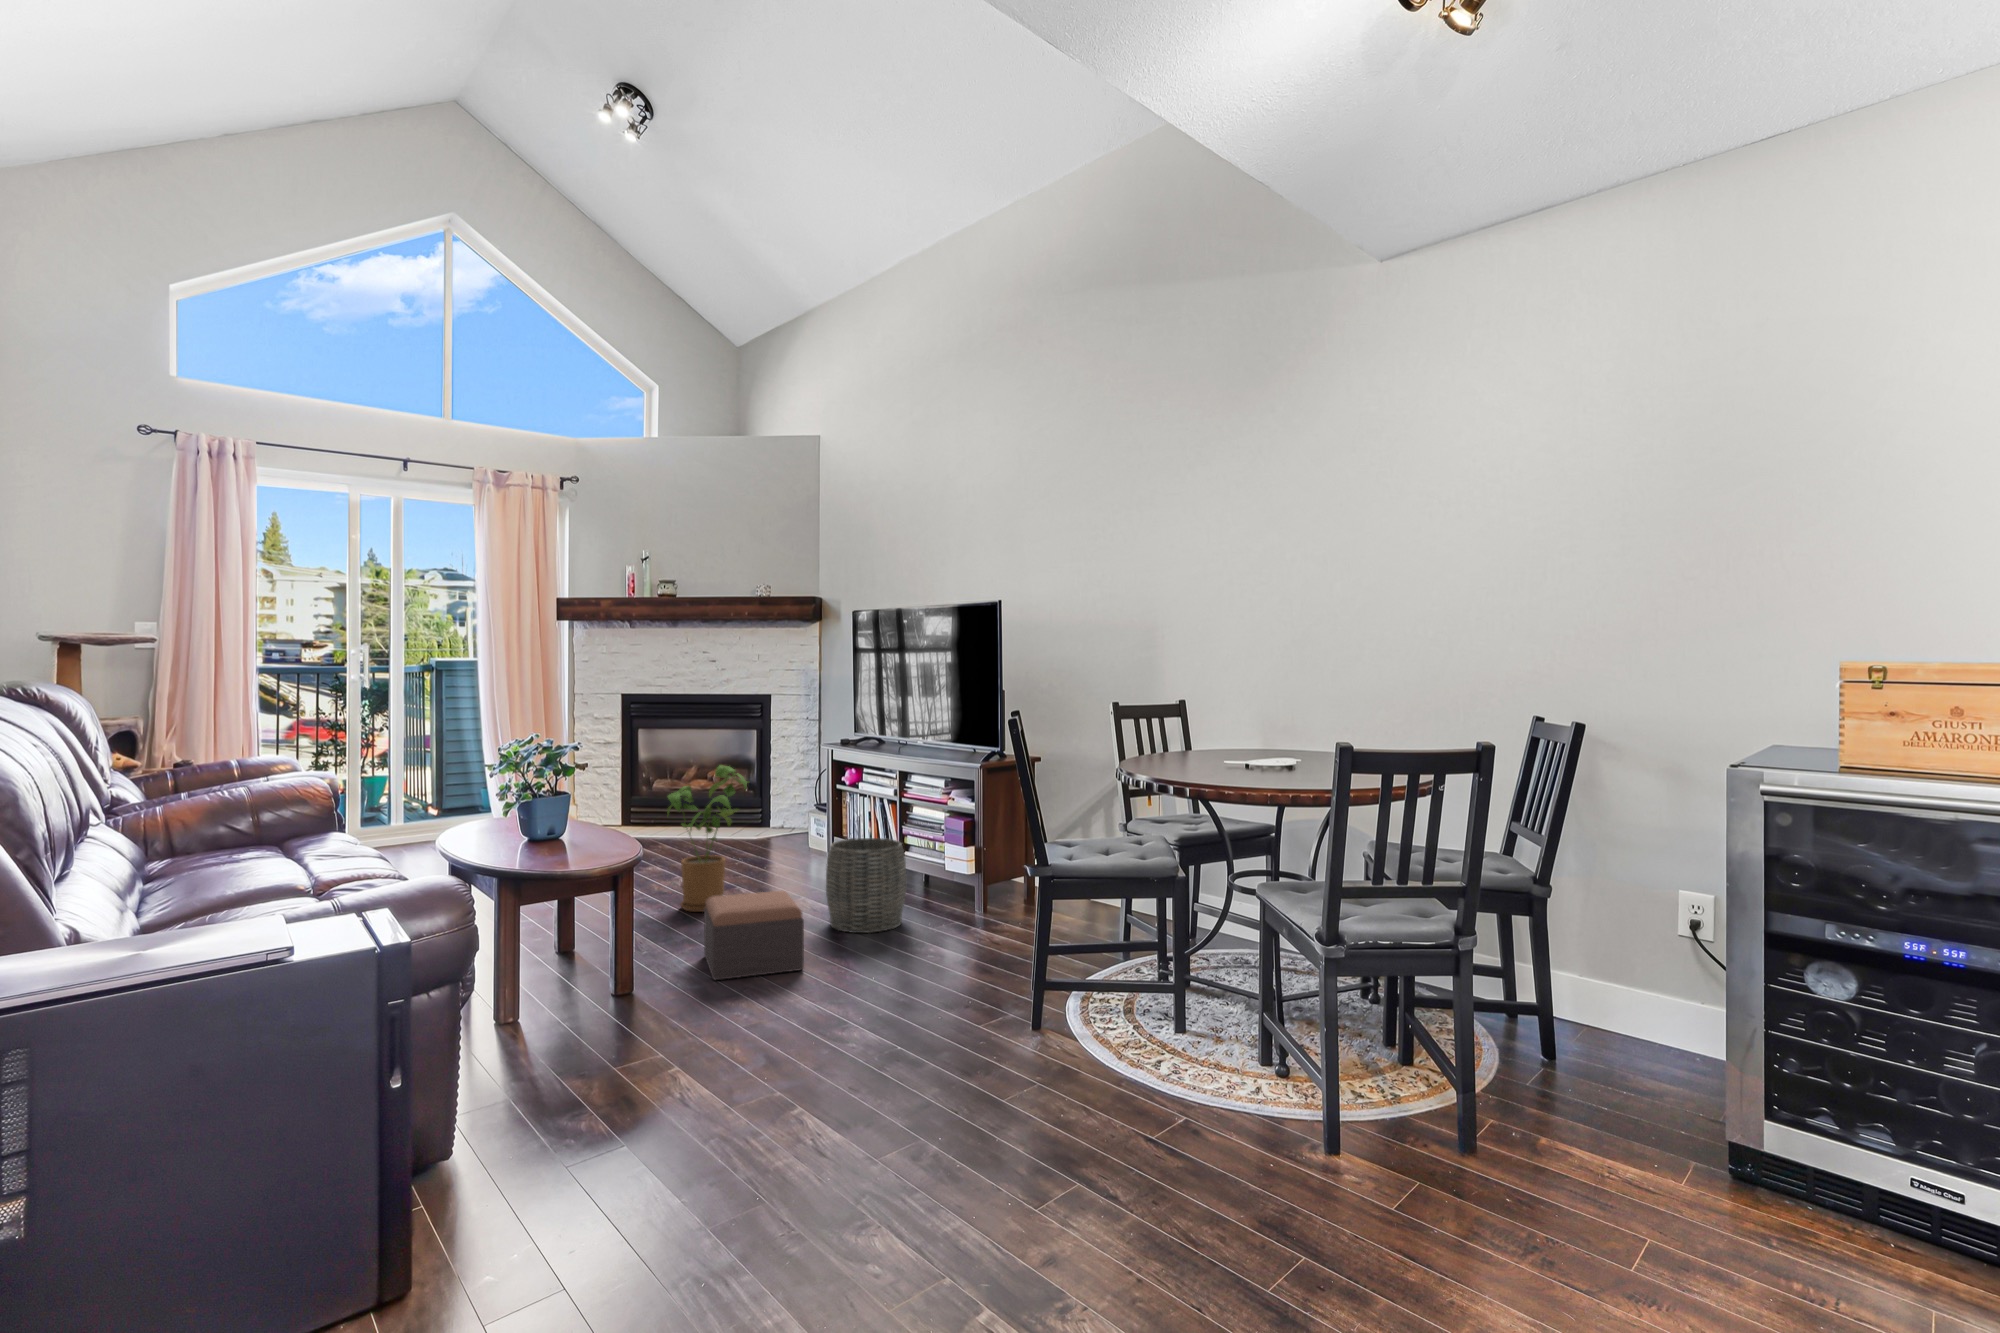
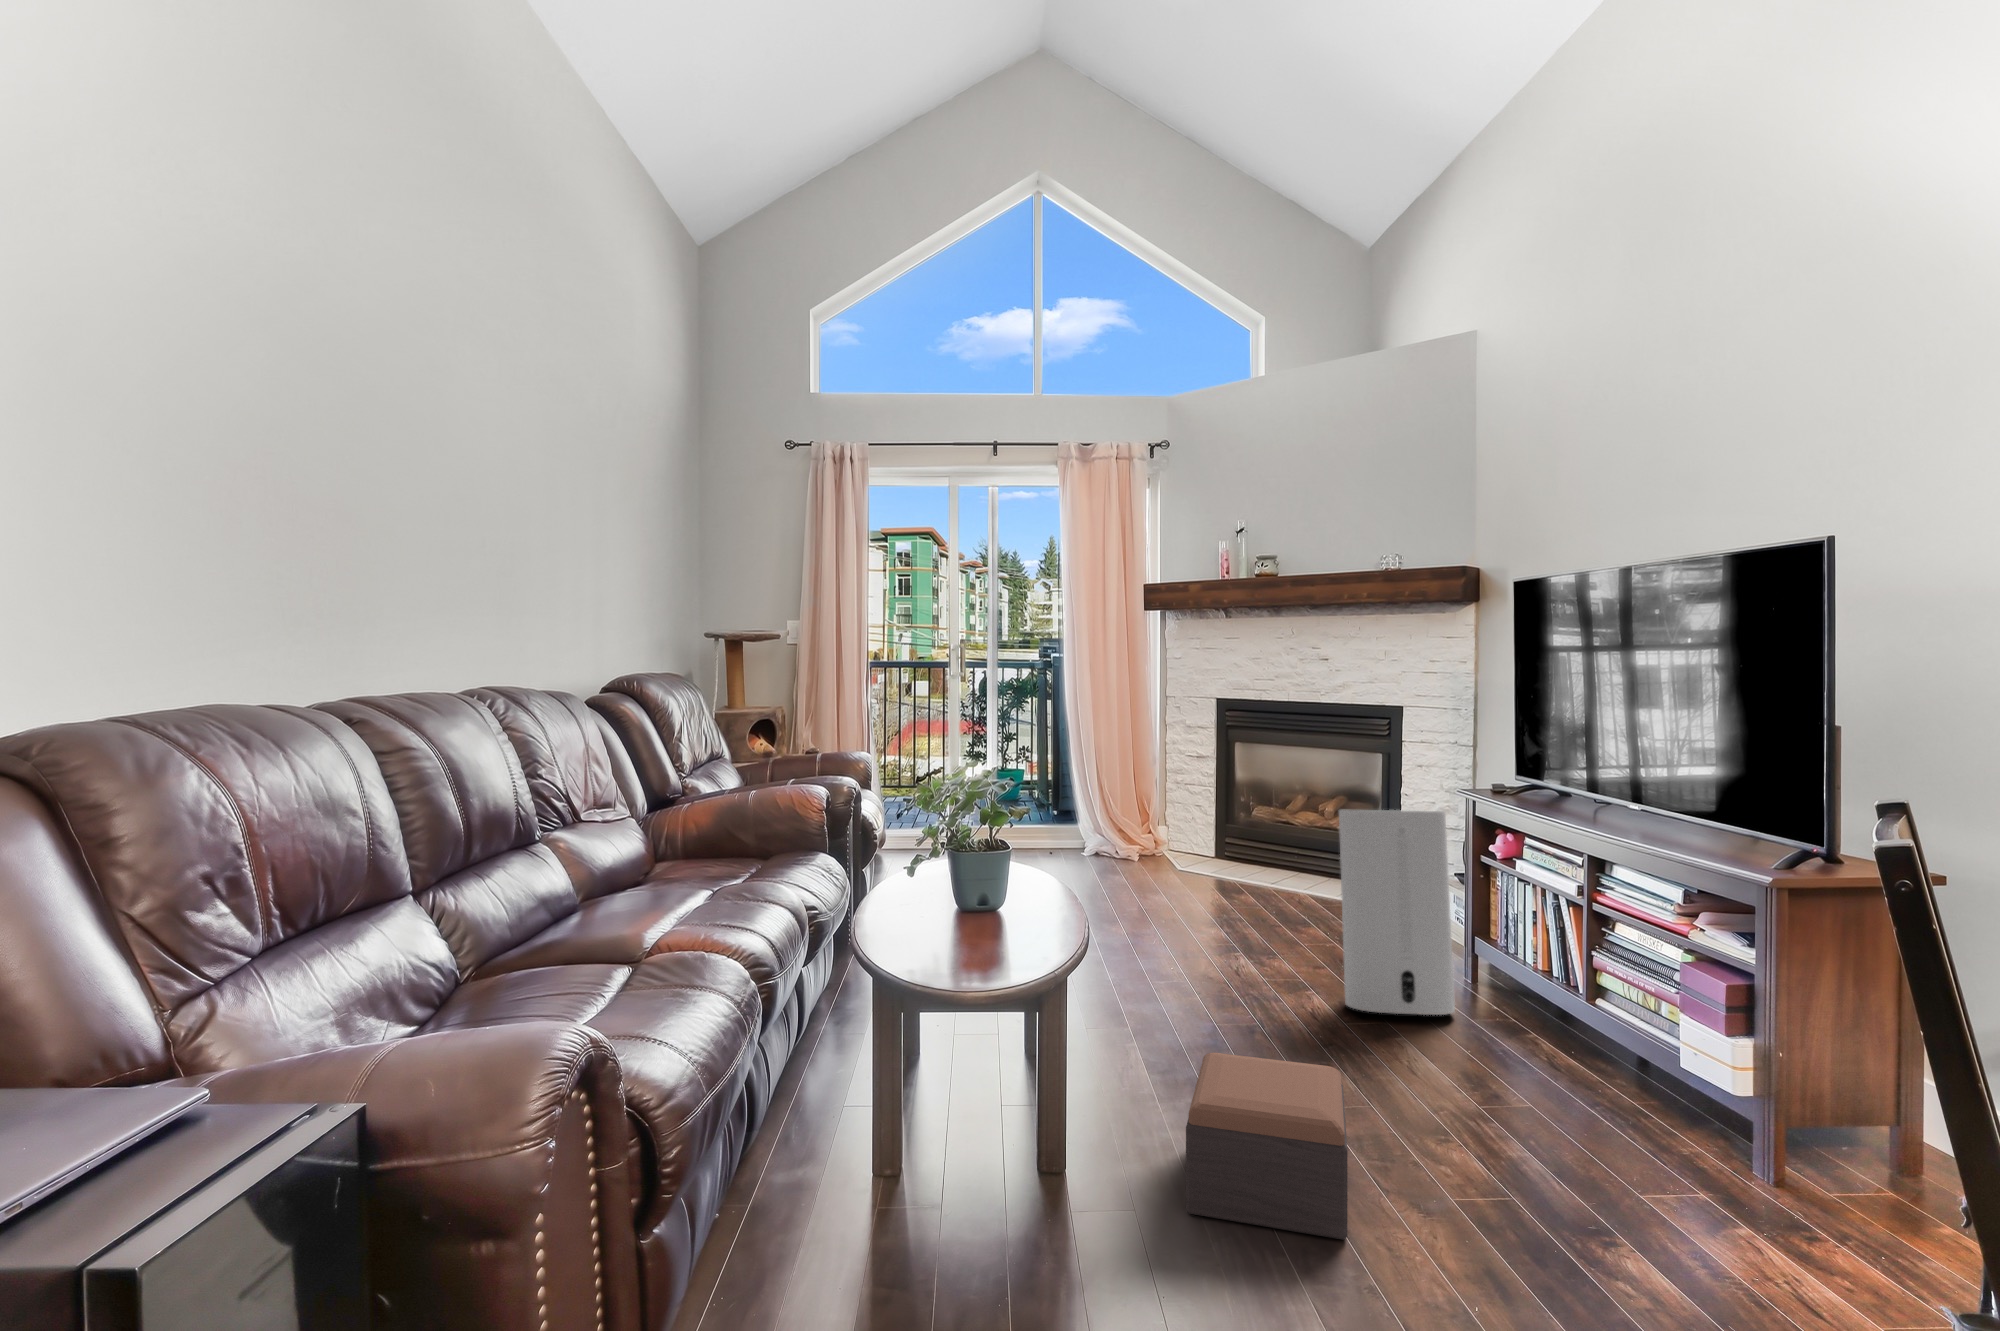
air purifier: none [754,754,826,888] -> present [1339,810,1455,1015]
house plant: present [667,766,747,912] -> none [1200,823,1324,1038]
woven basket: present [826,838,906,933] -> none [1425,978,1585,1173]

